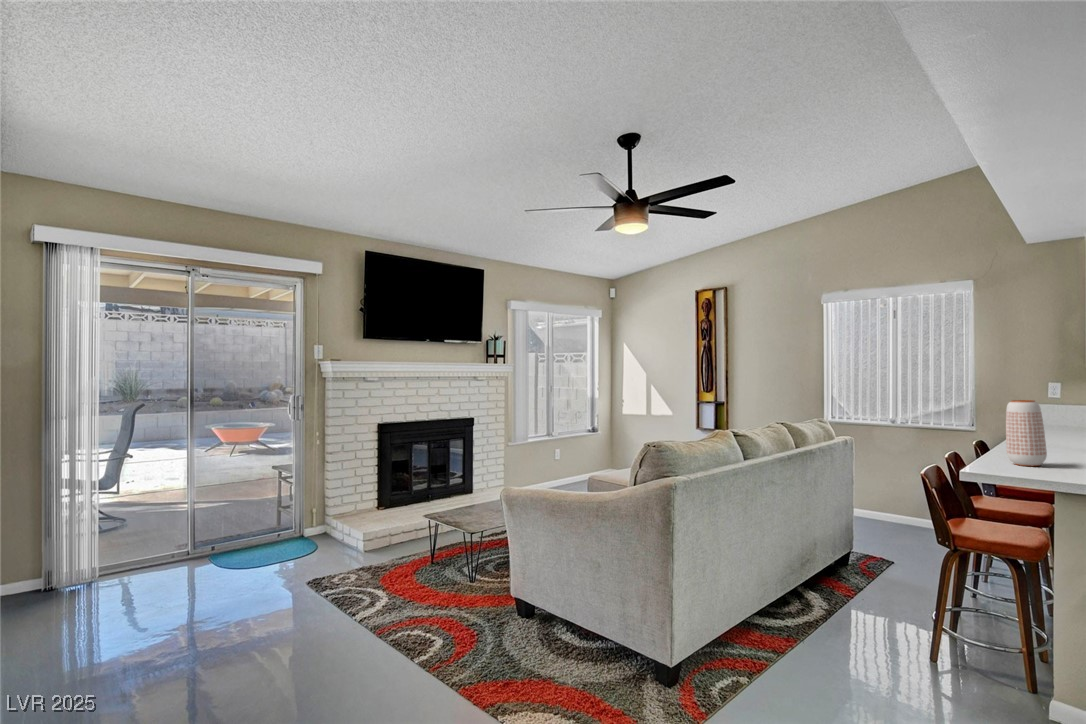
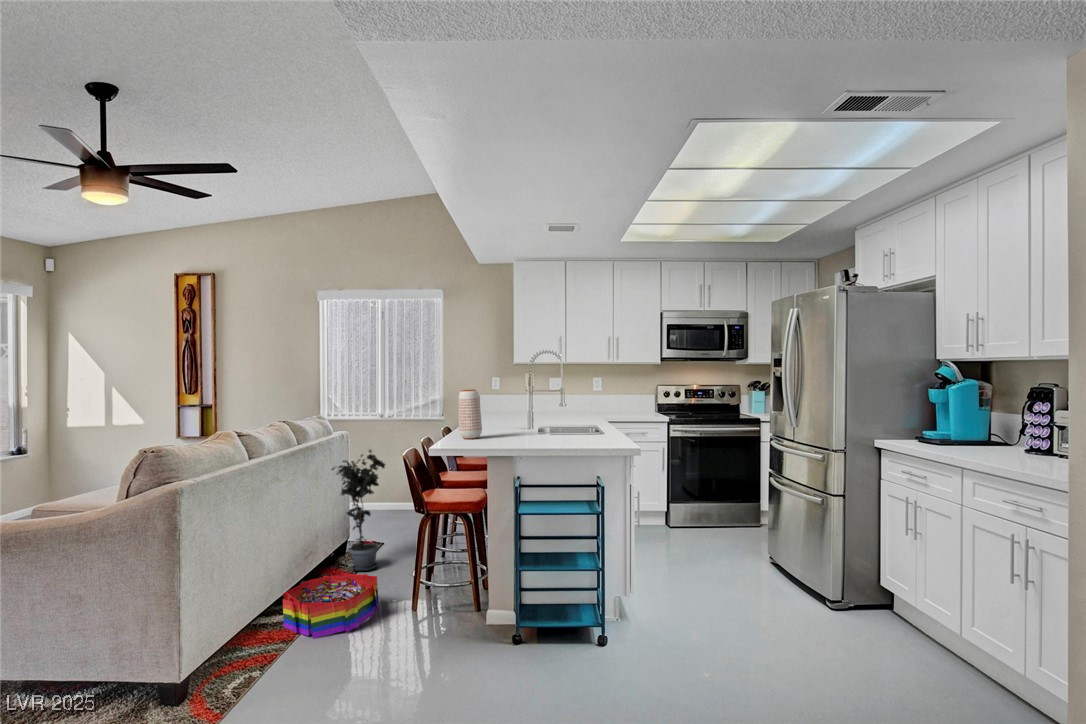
potted plant: none [831,460,898,595] -> present [332,450,385,571]
storage bin: none [776,591,888,668] -> present [283,573,379,638]

